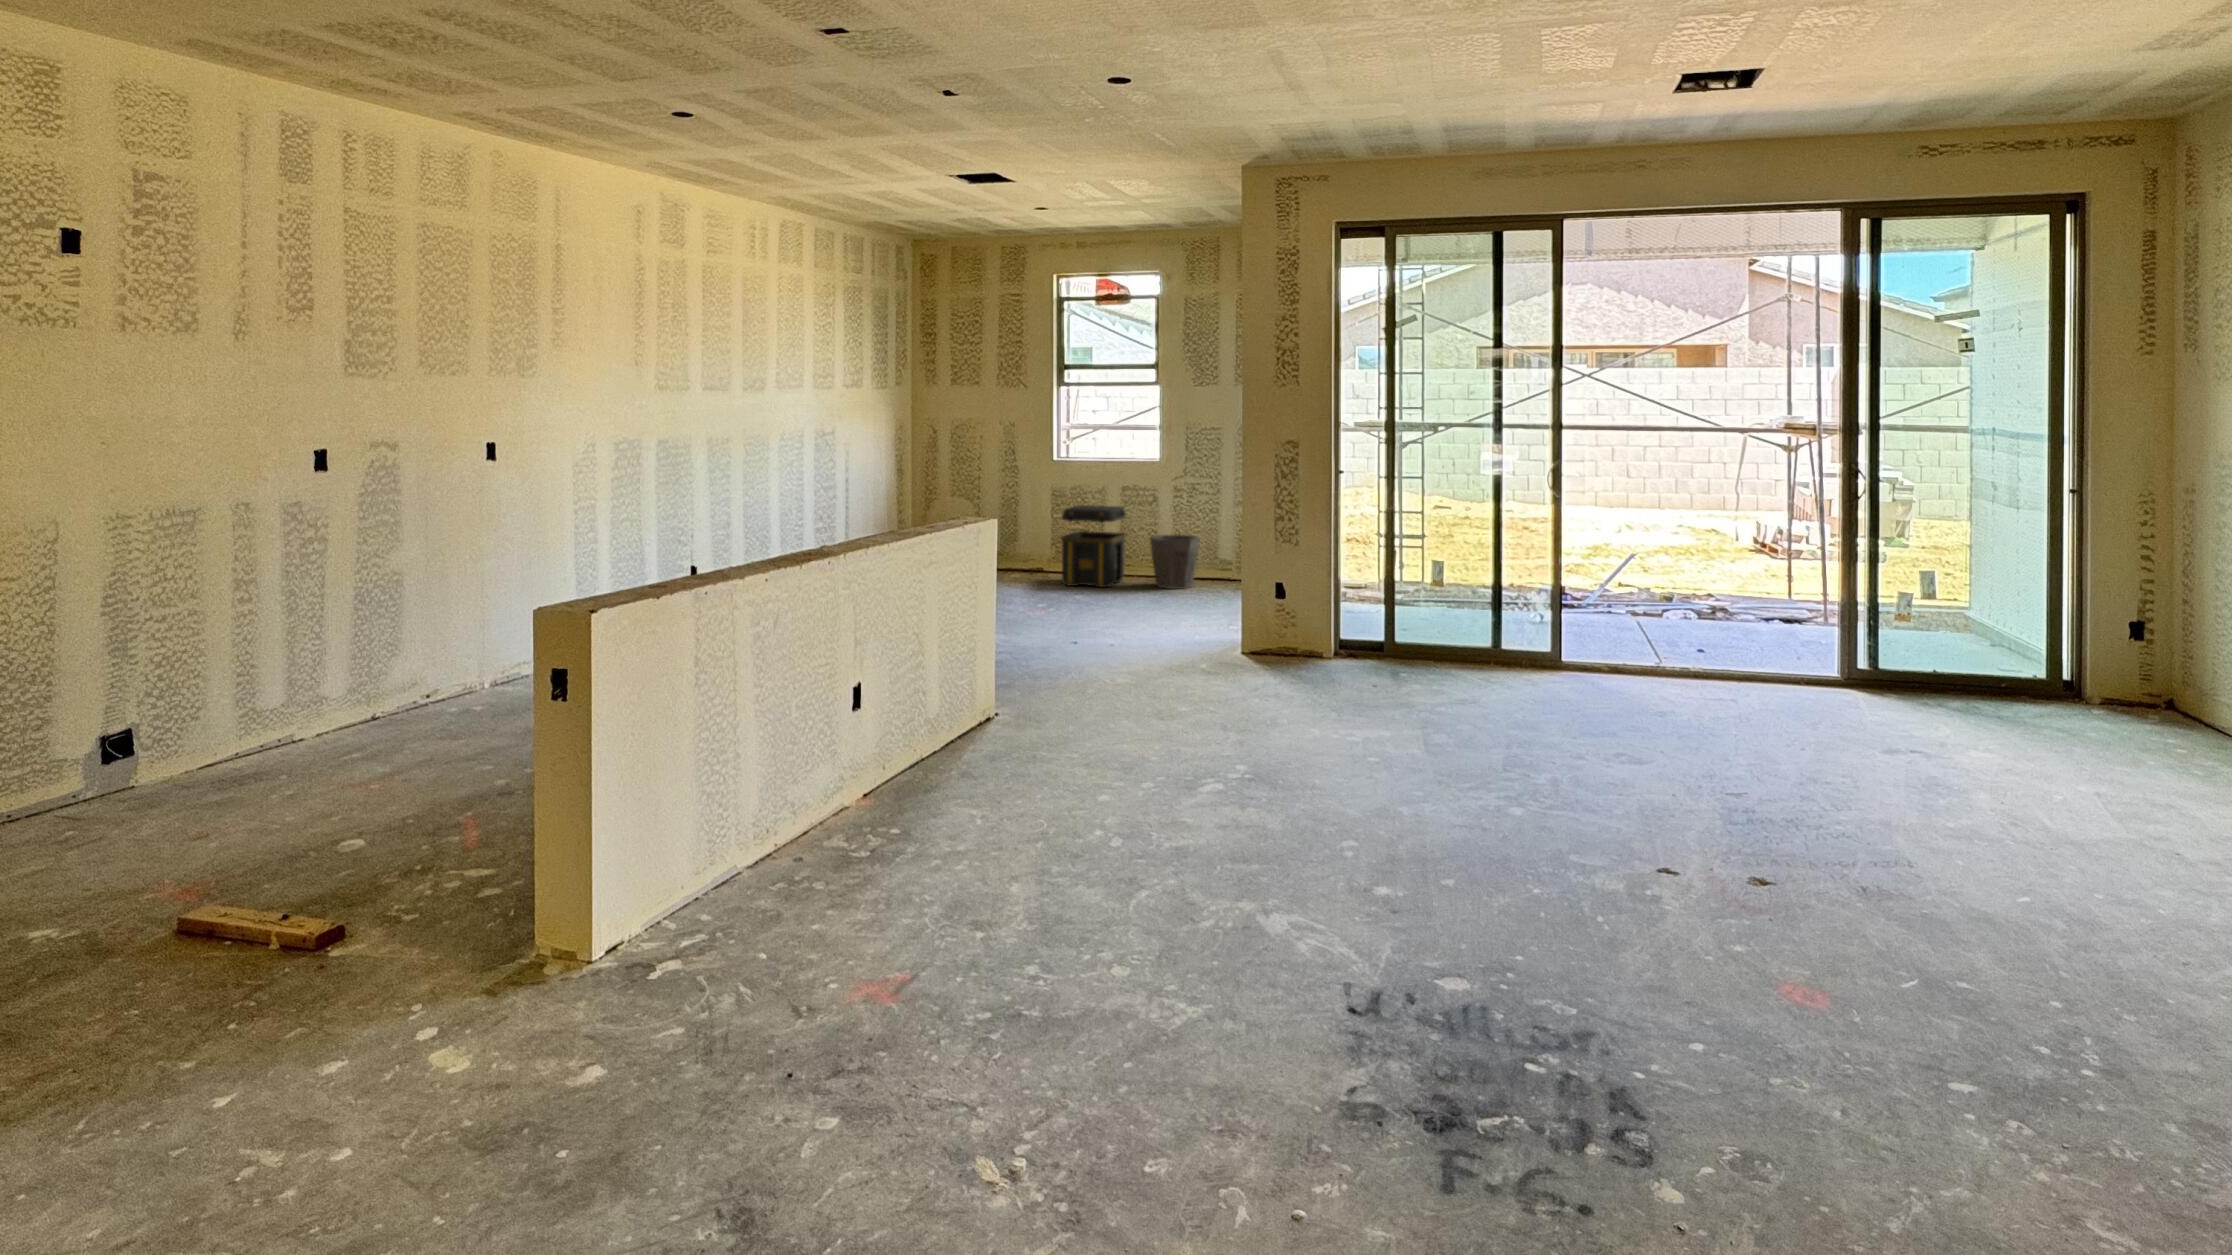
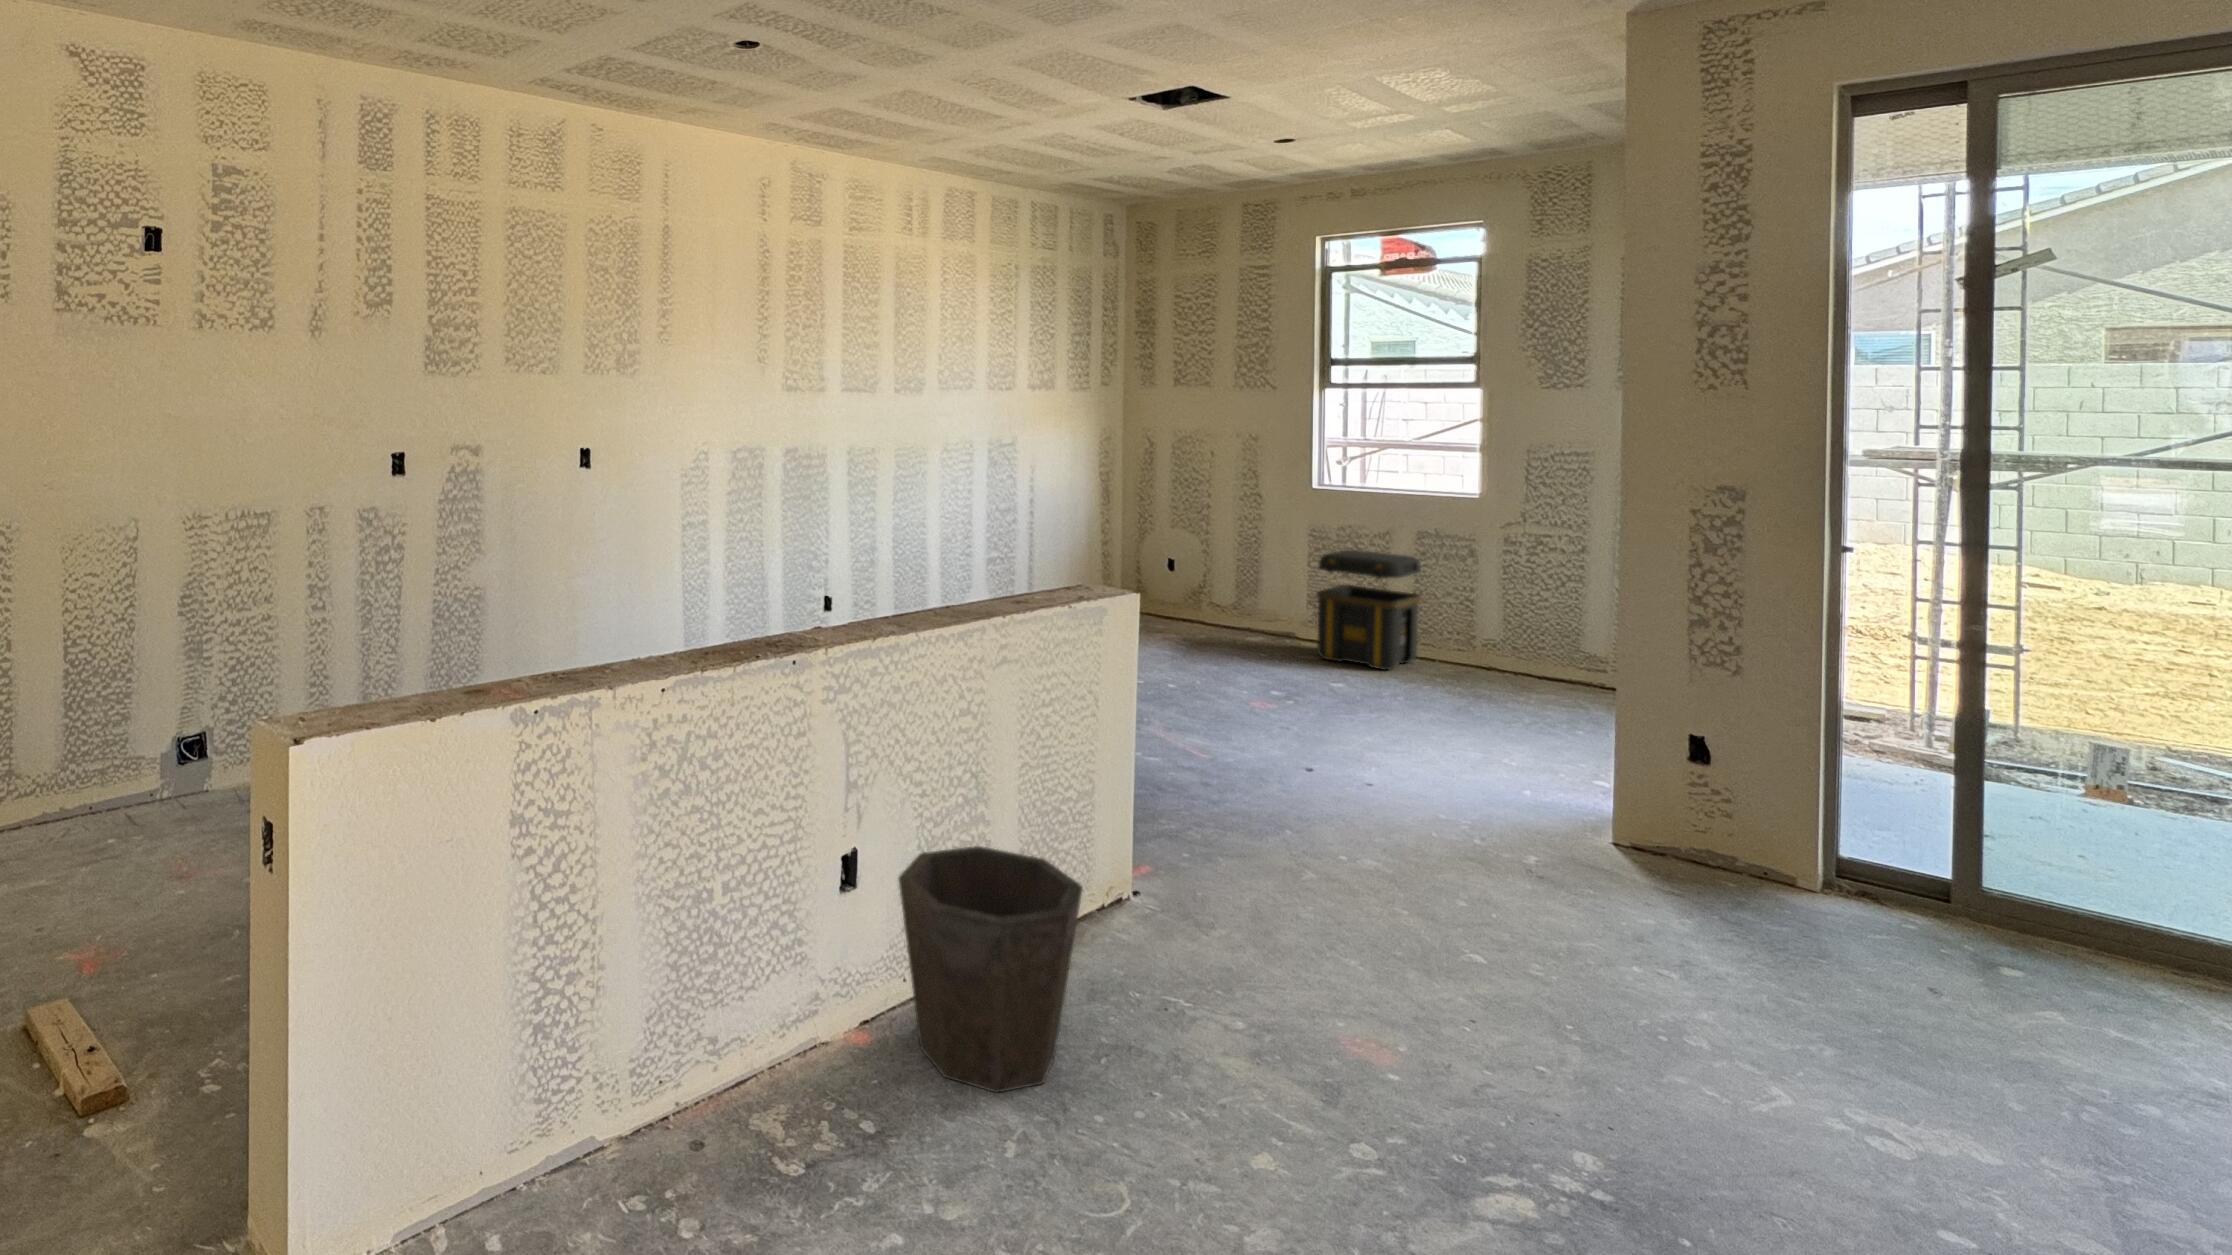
waste bin: present [1150,535,1200,589] -> present [899,846,1083,1093]

